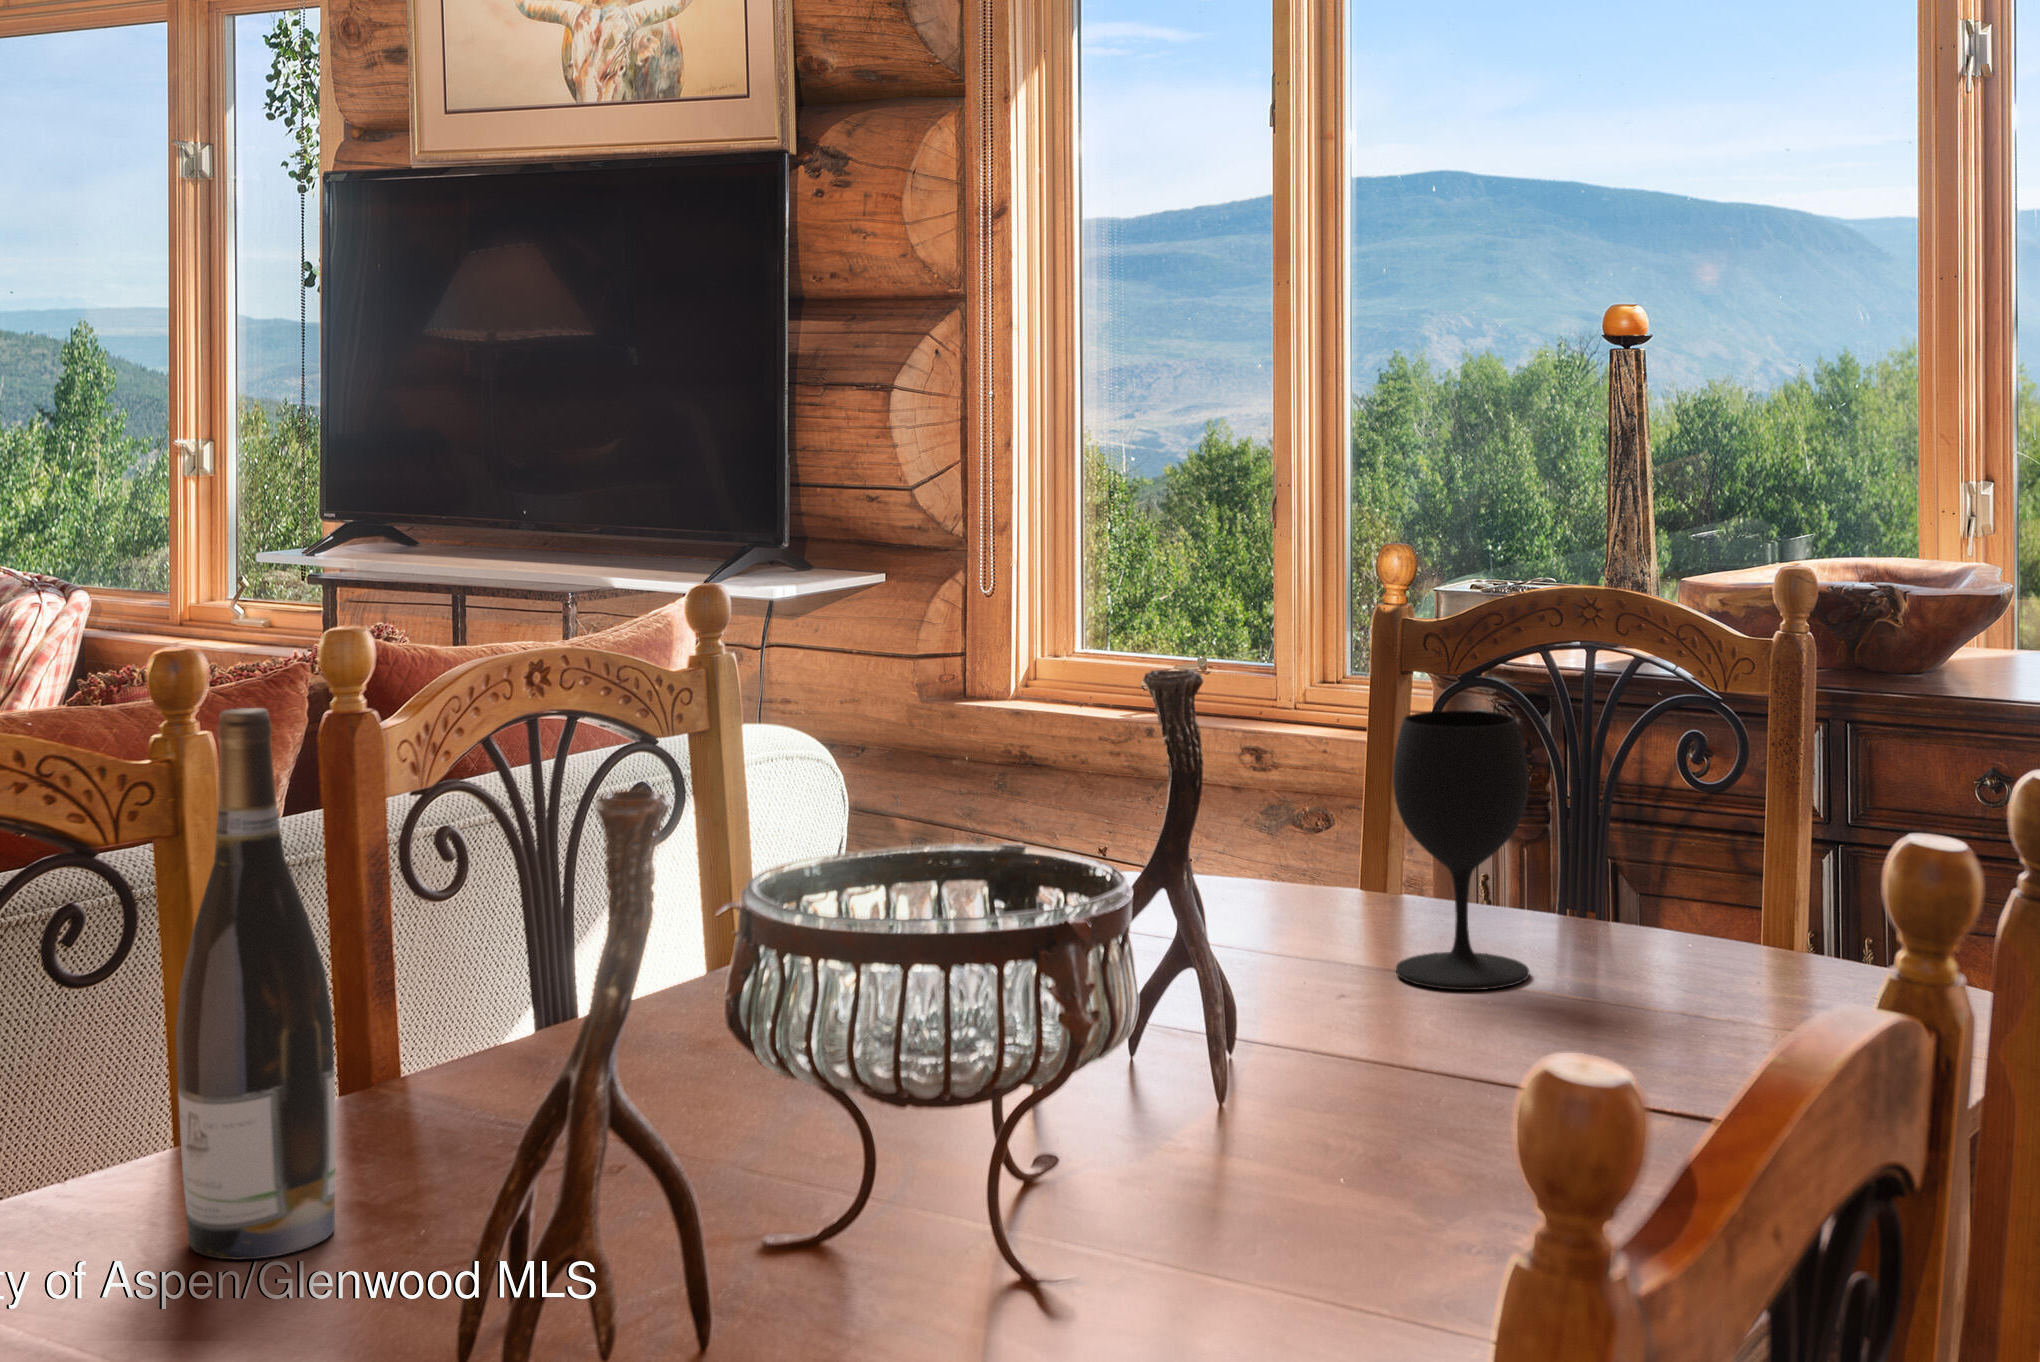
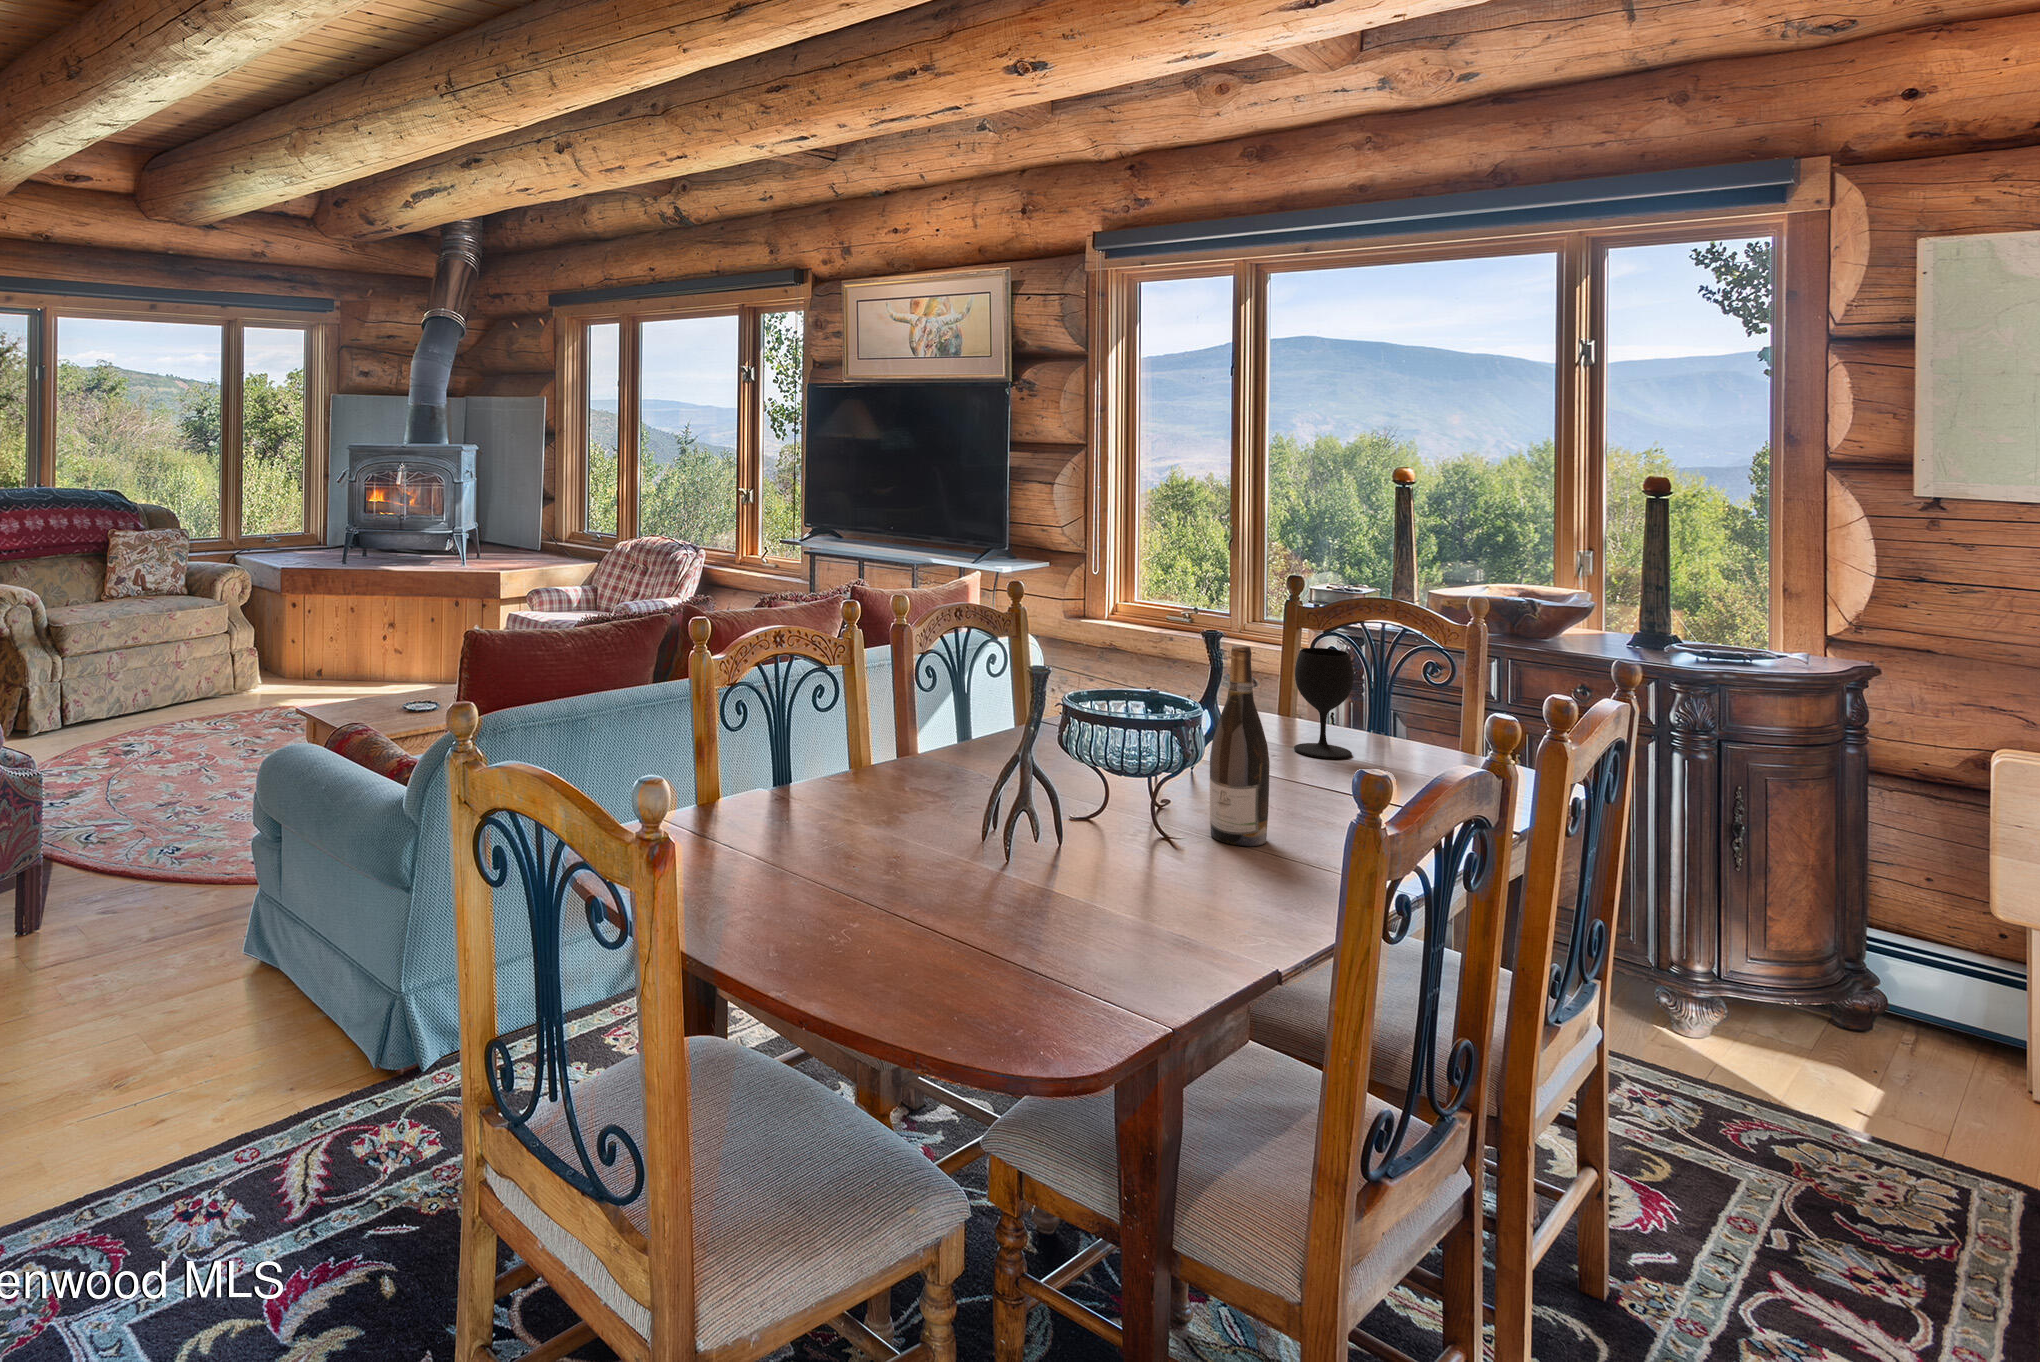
wine bottle: present [176,708,336,1260] -> present [1210,645,1269,846]

